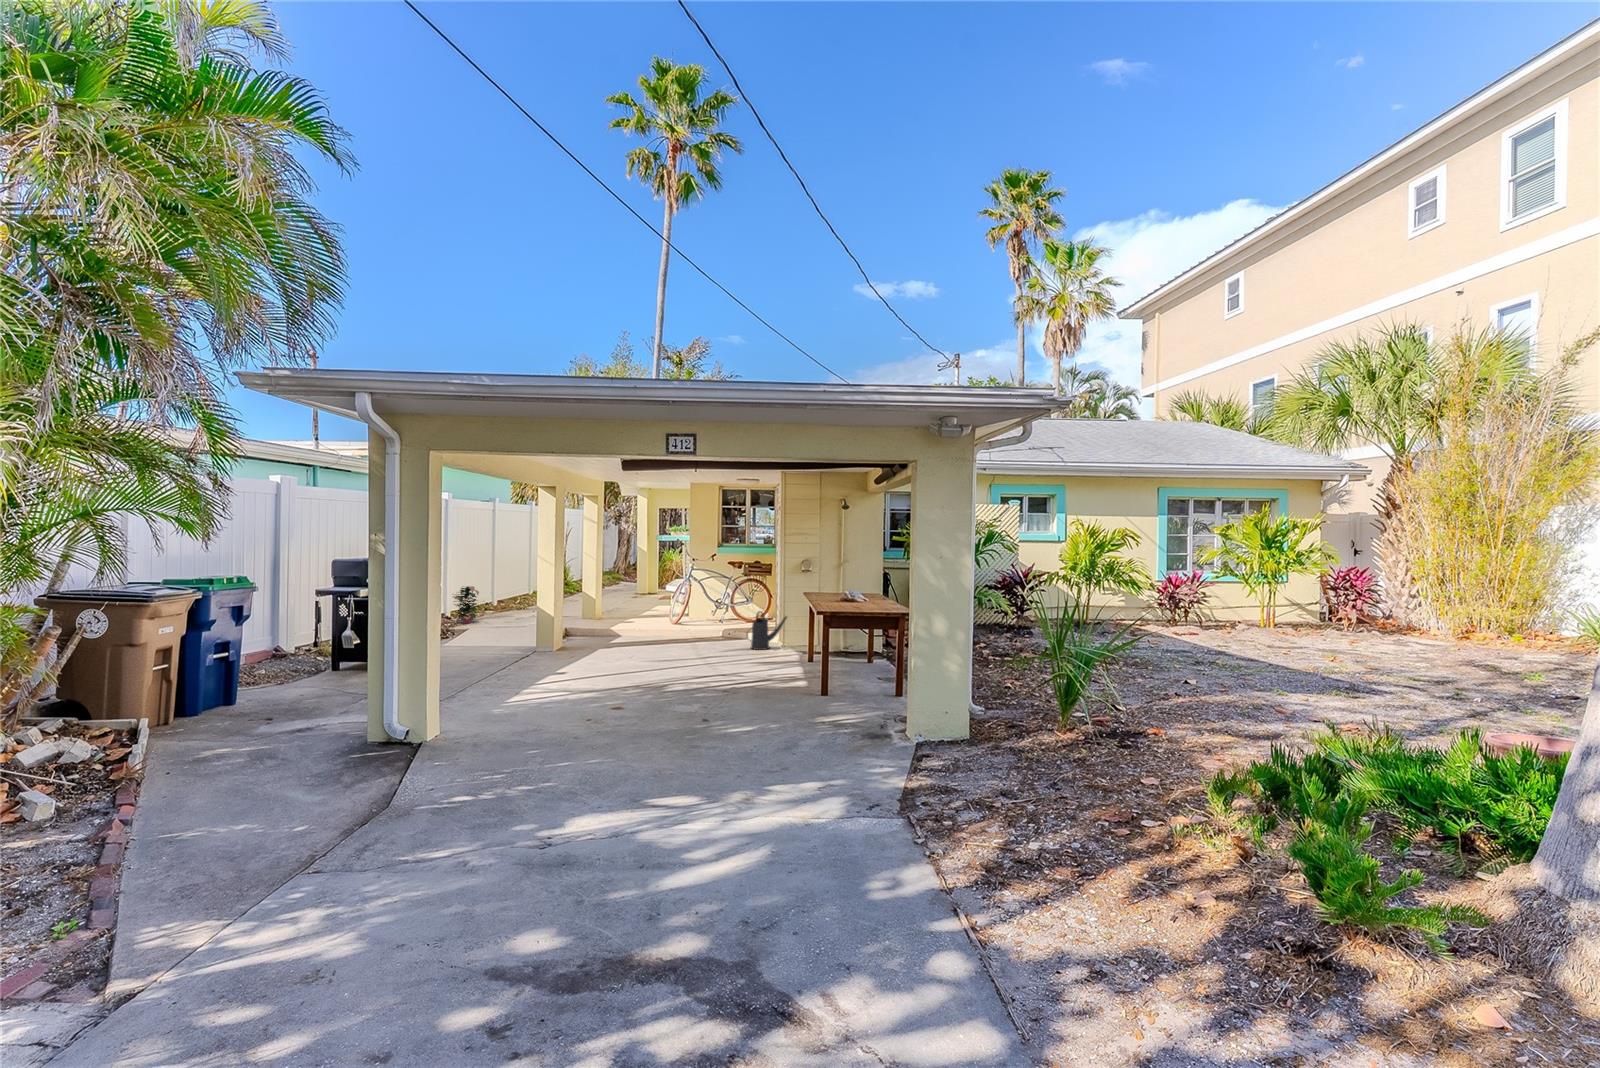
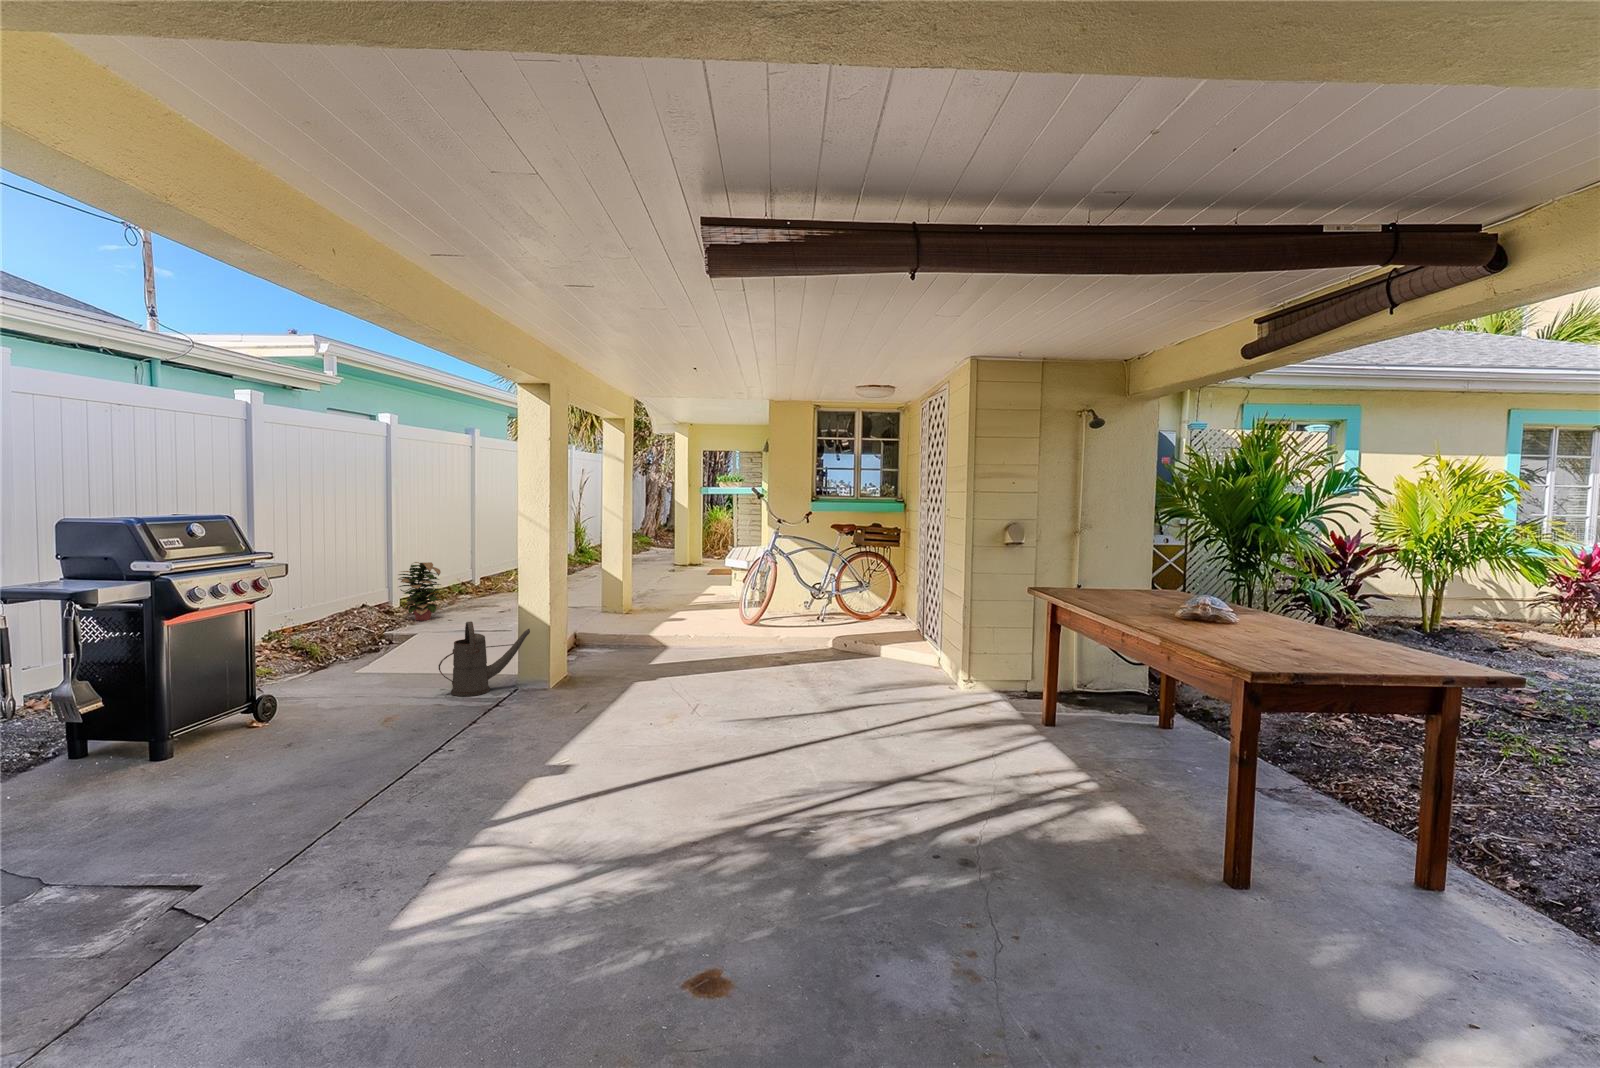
watering can: present [751,611,787,650] -> present [438,621,530,696]

